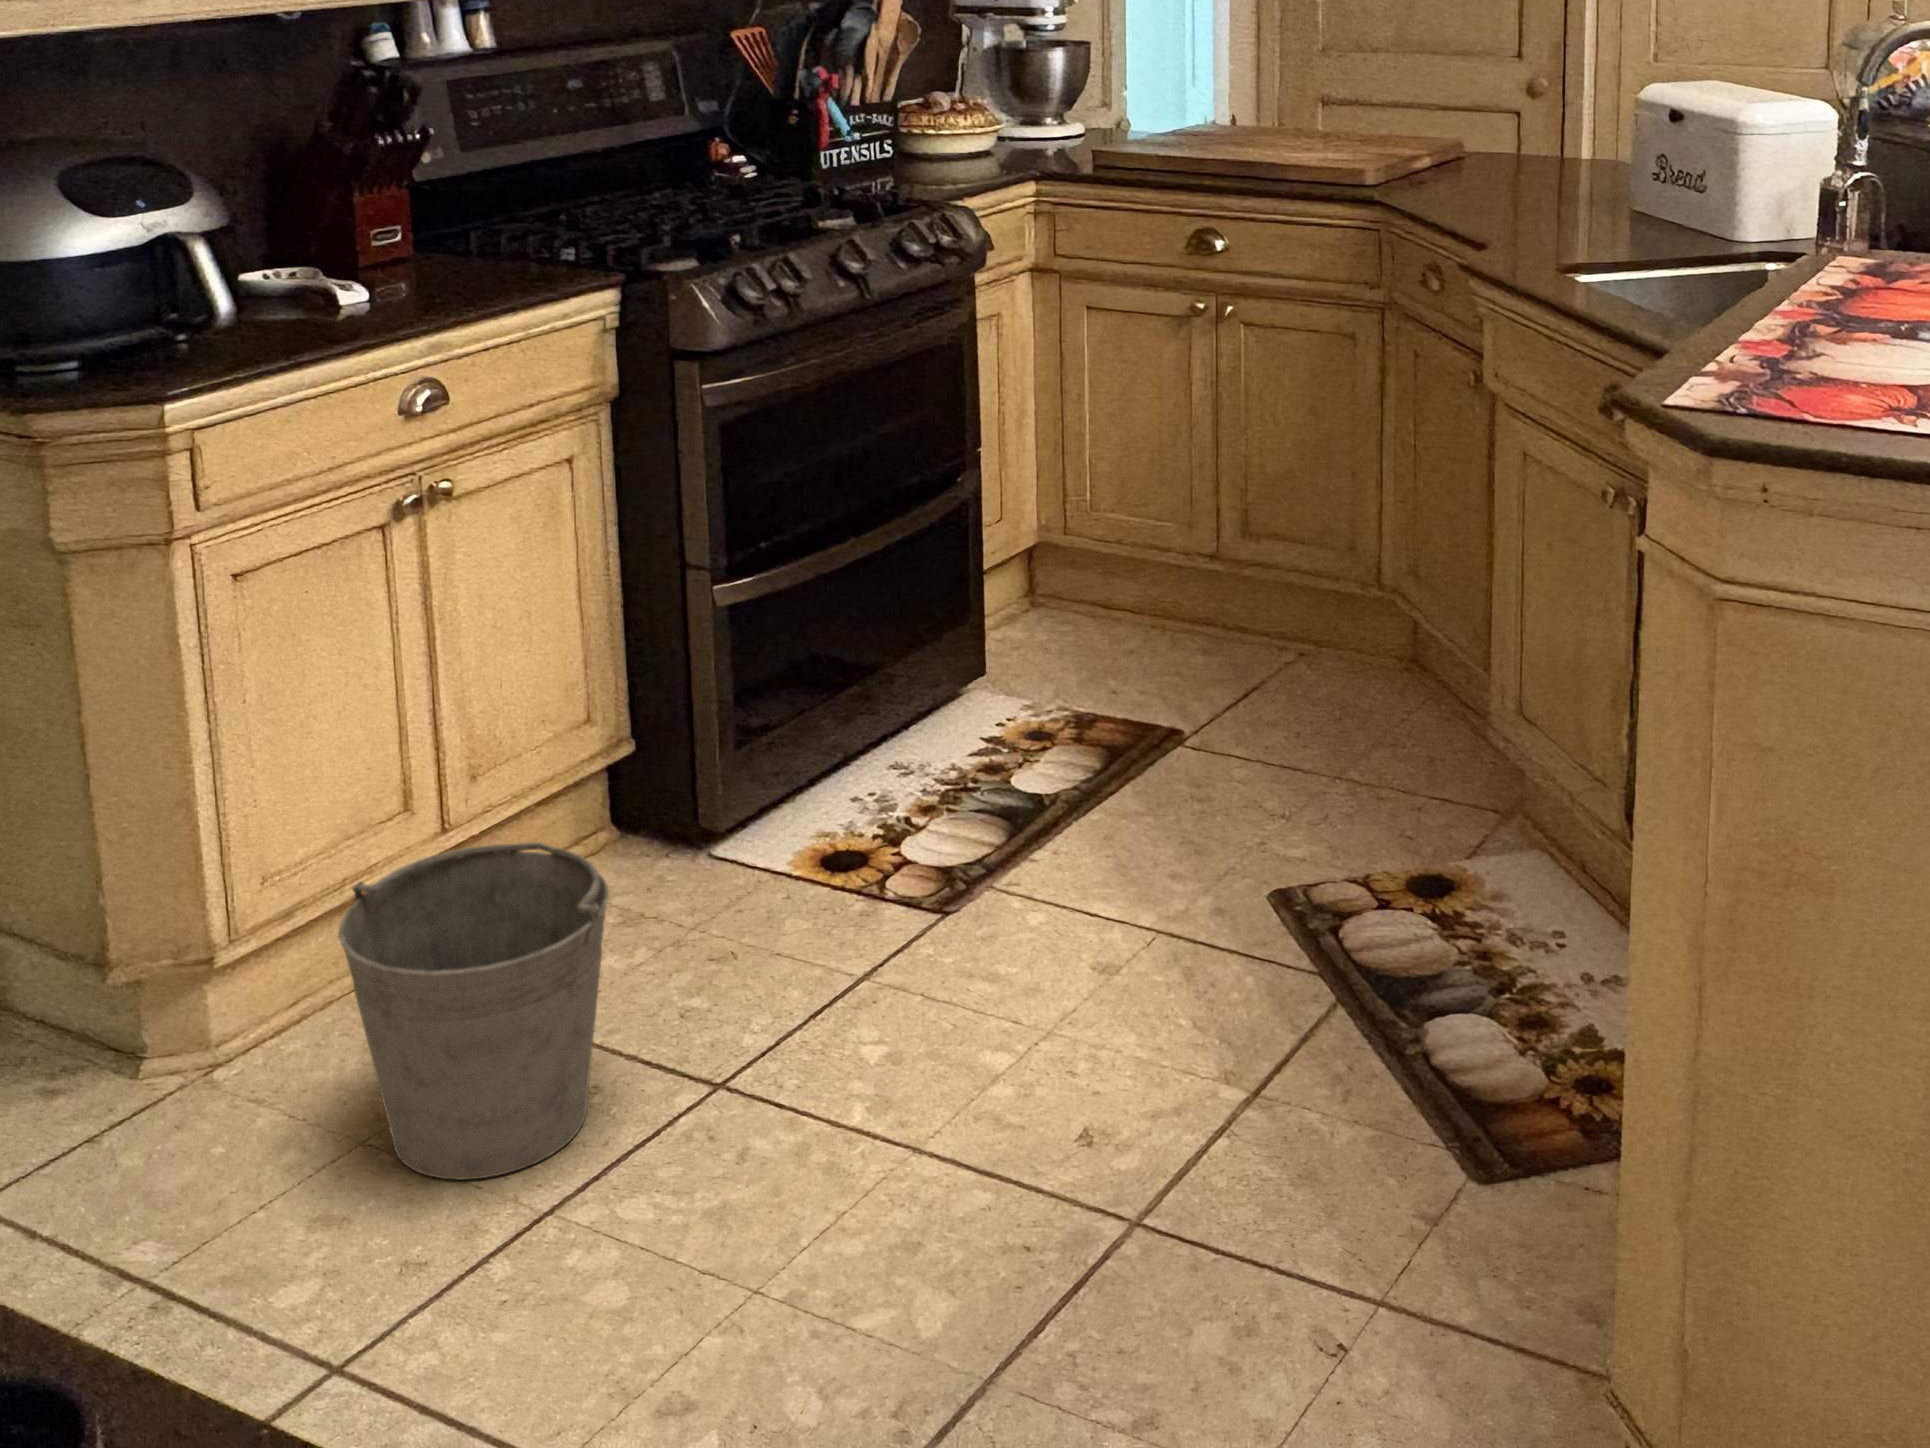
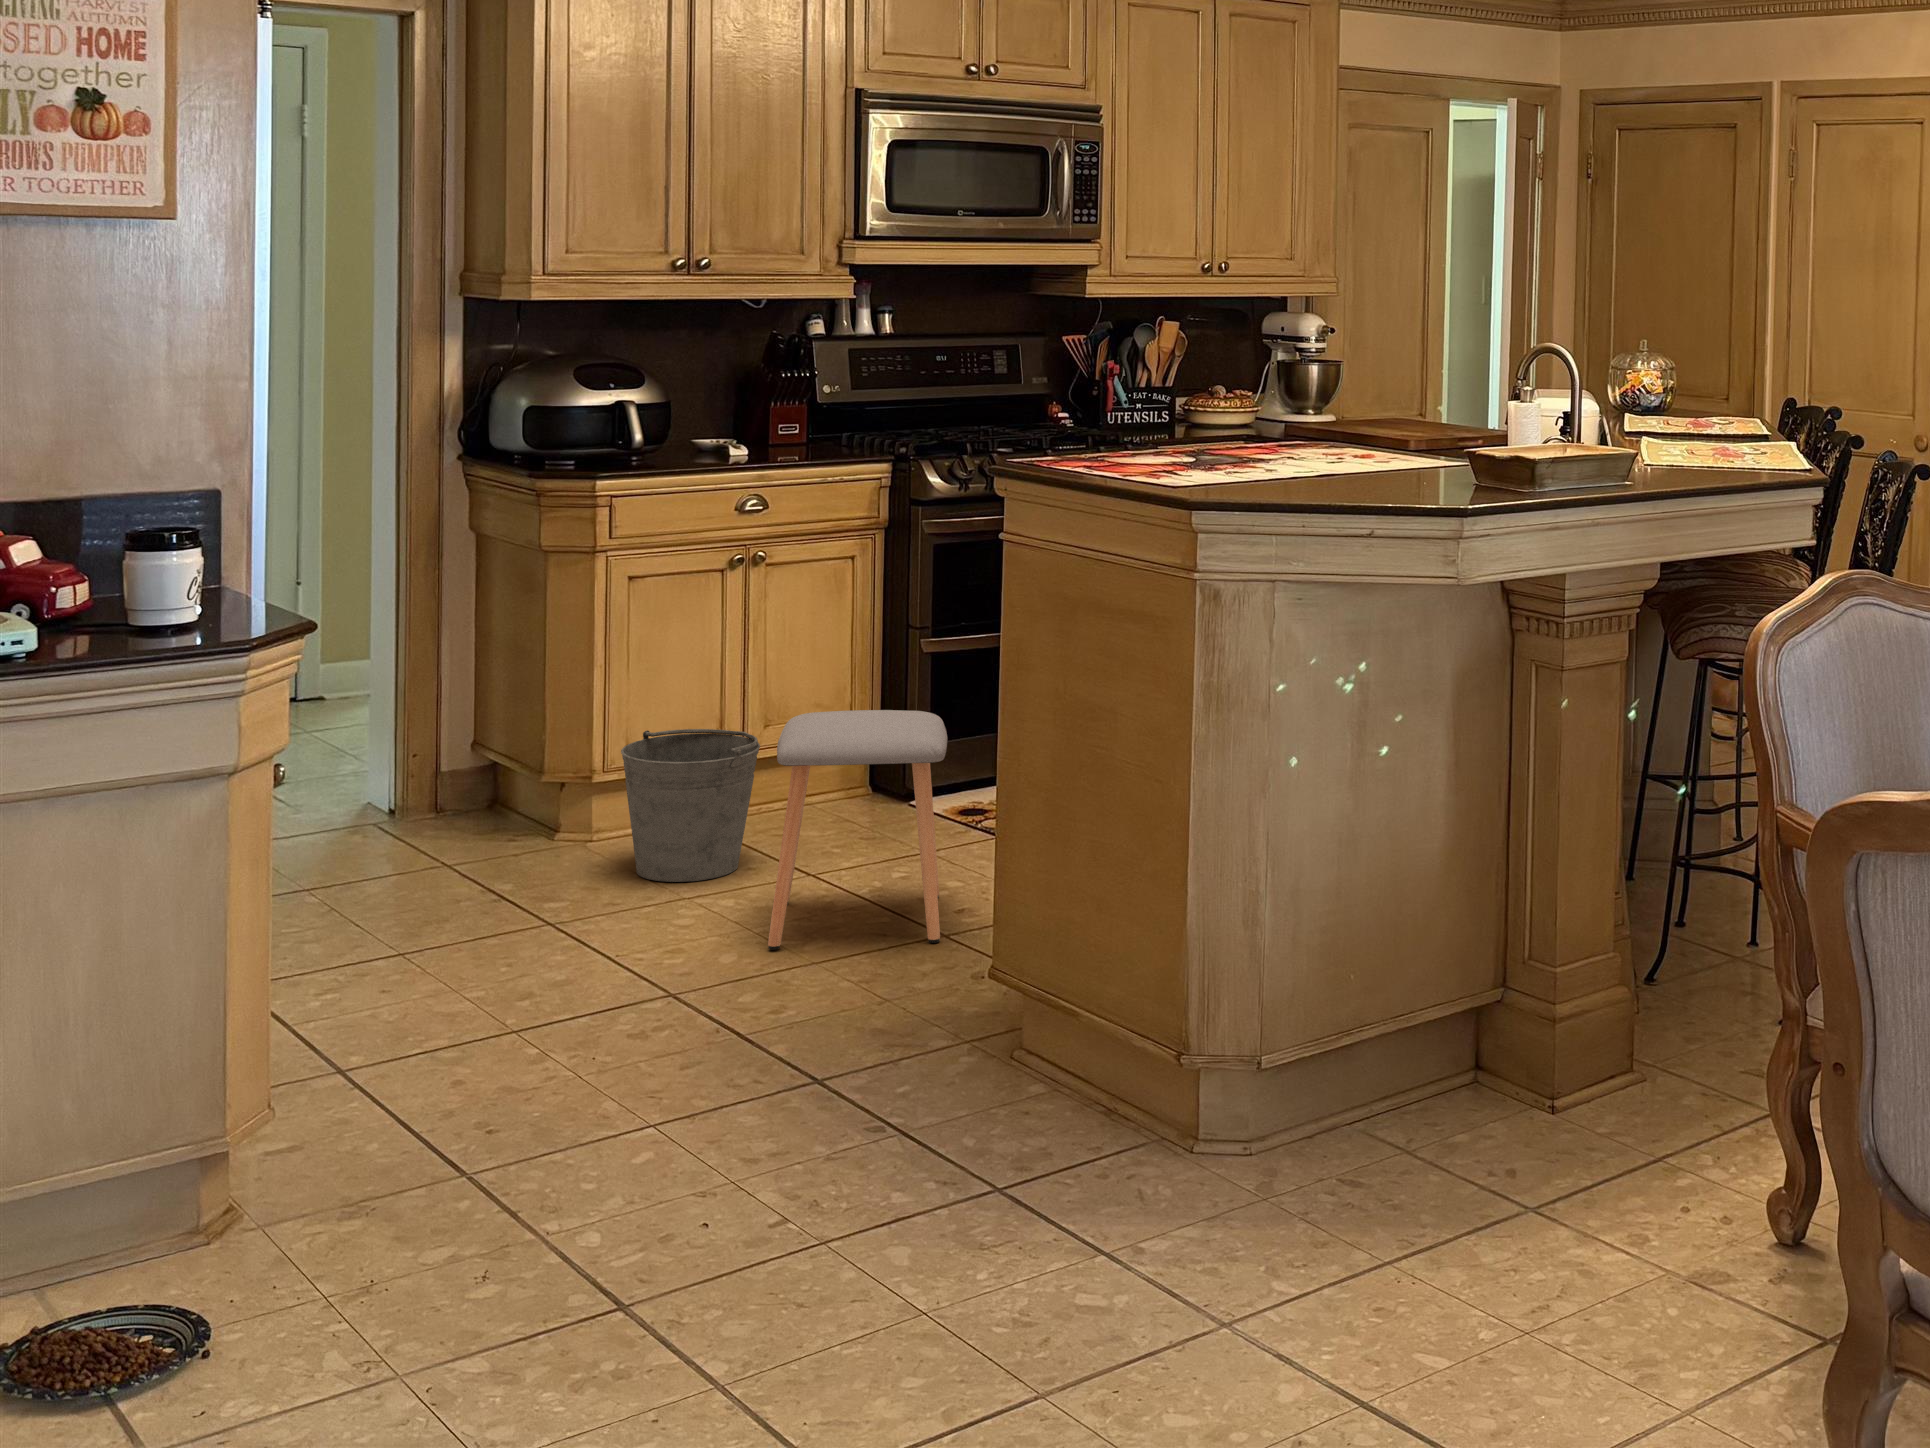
stool: none [755,793,1167,1361] -> present [768,710,947,950]

